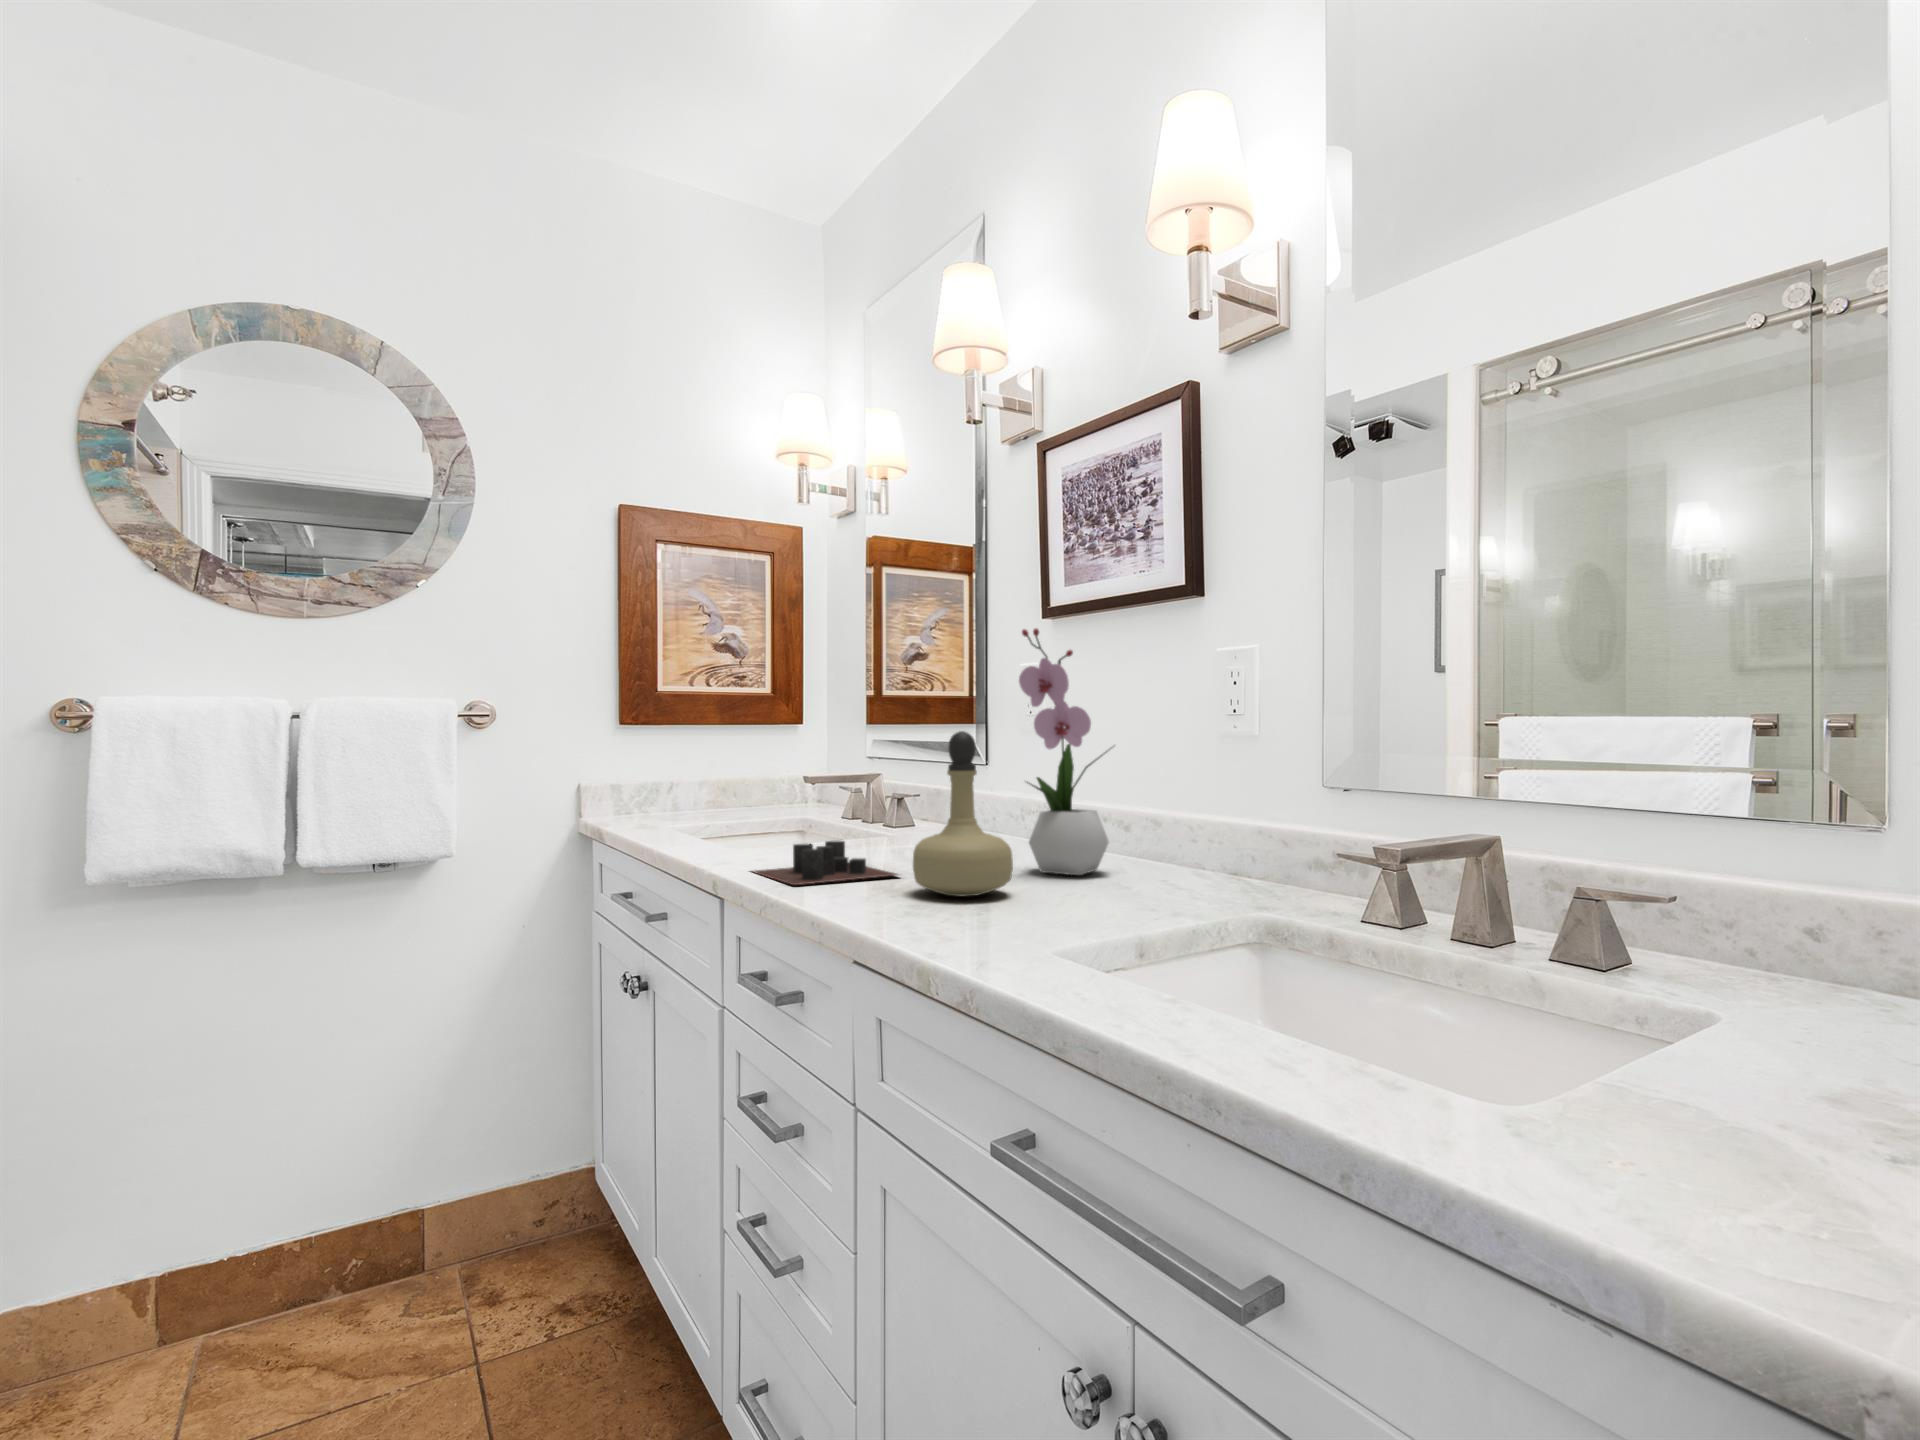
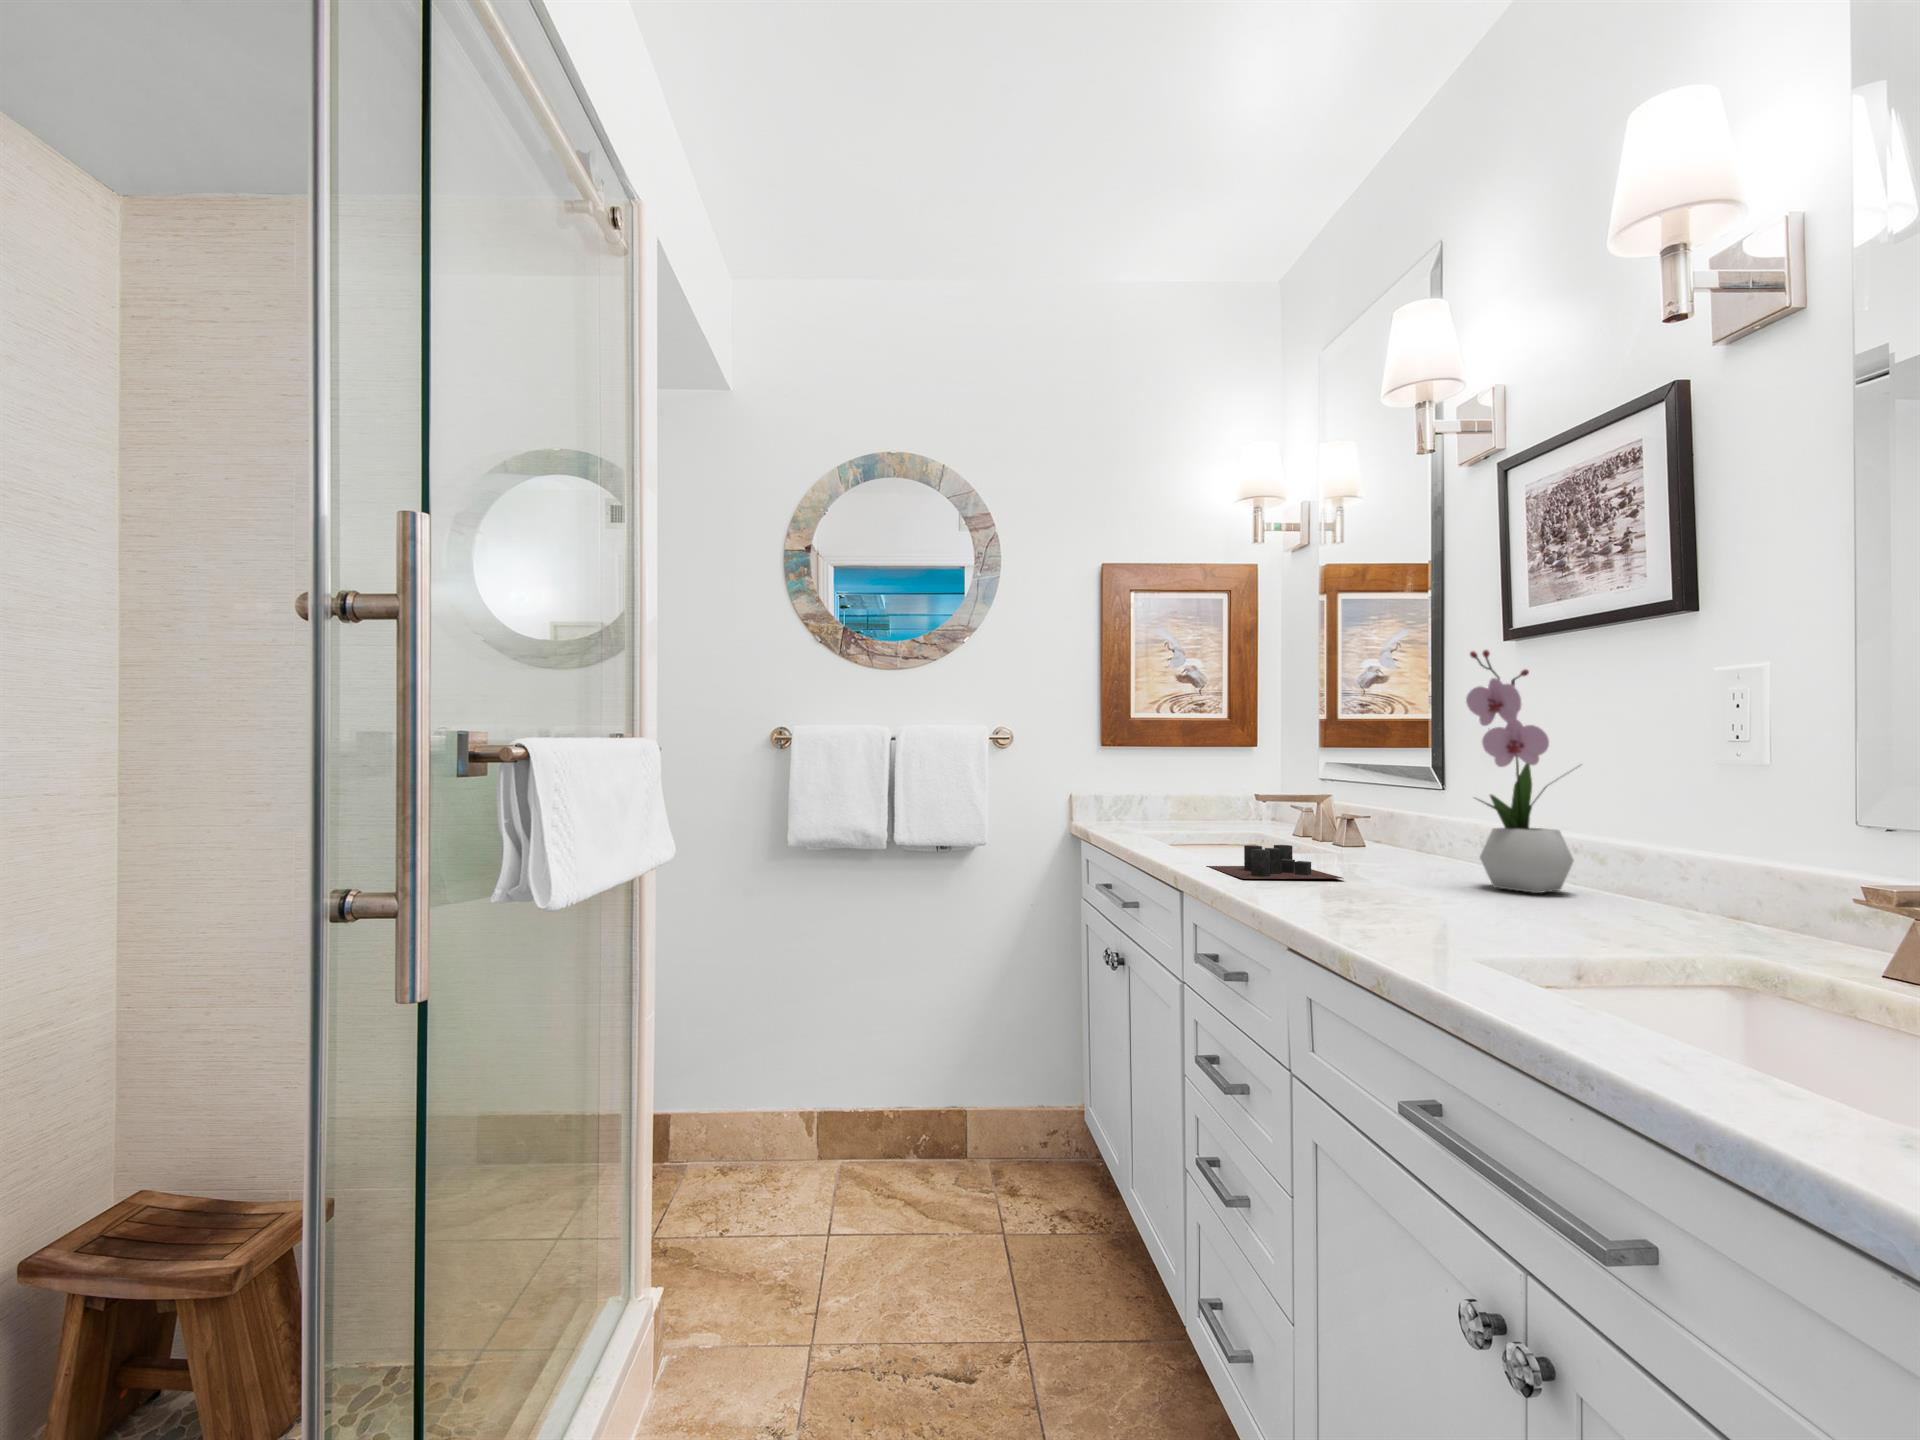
perfume bottle: present [913,731,1013,897] -> none [1352,748,1454,900]

